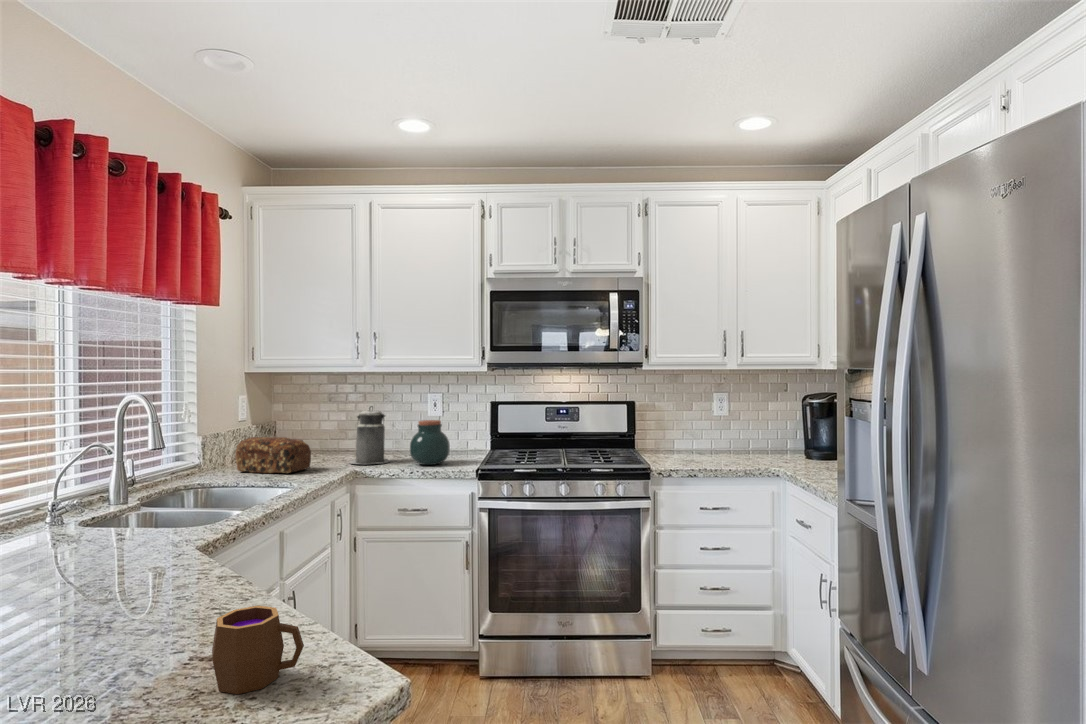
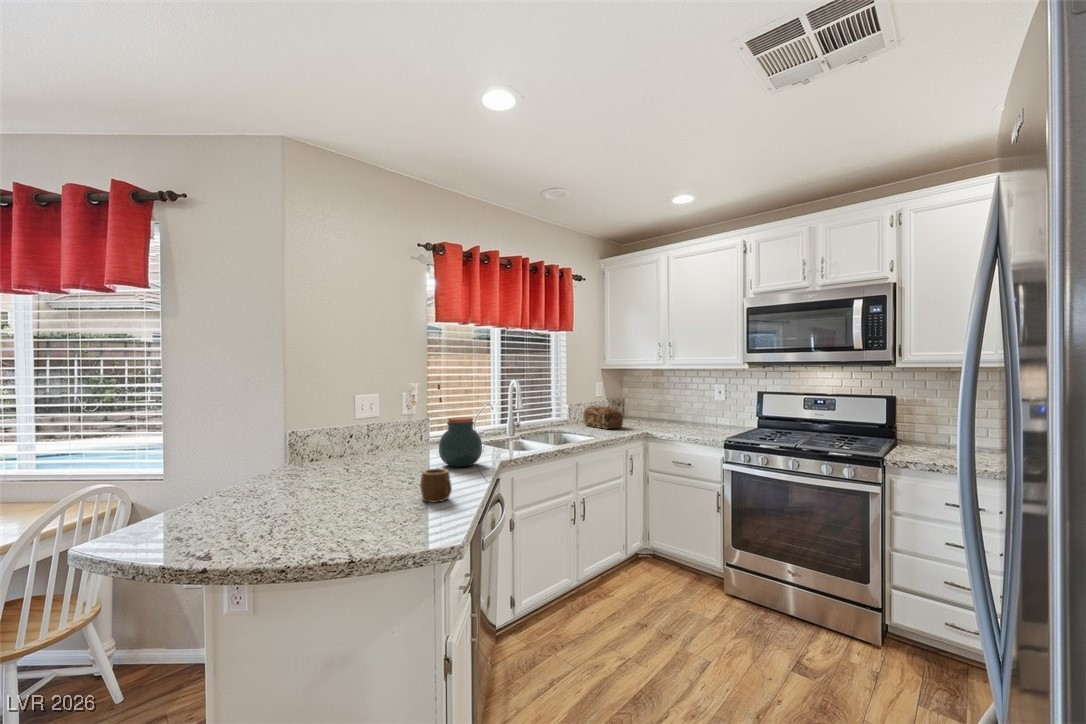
canister: present [349,406,390,464] -> none [649,391,676,430]
jar: present [410,420,450,465] -> present [439,417,482,467]

